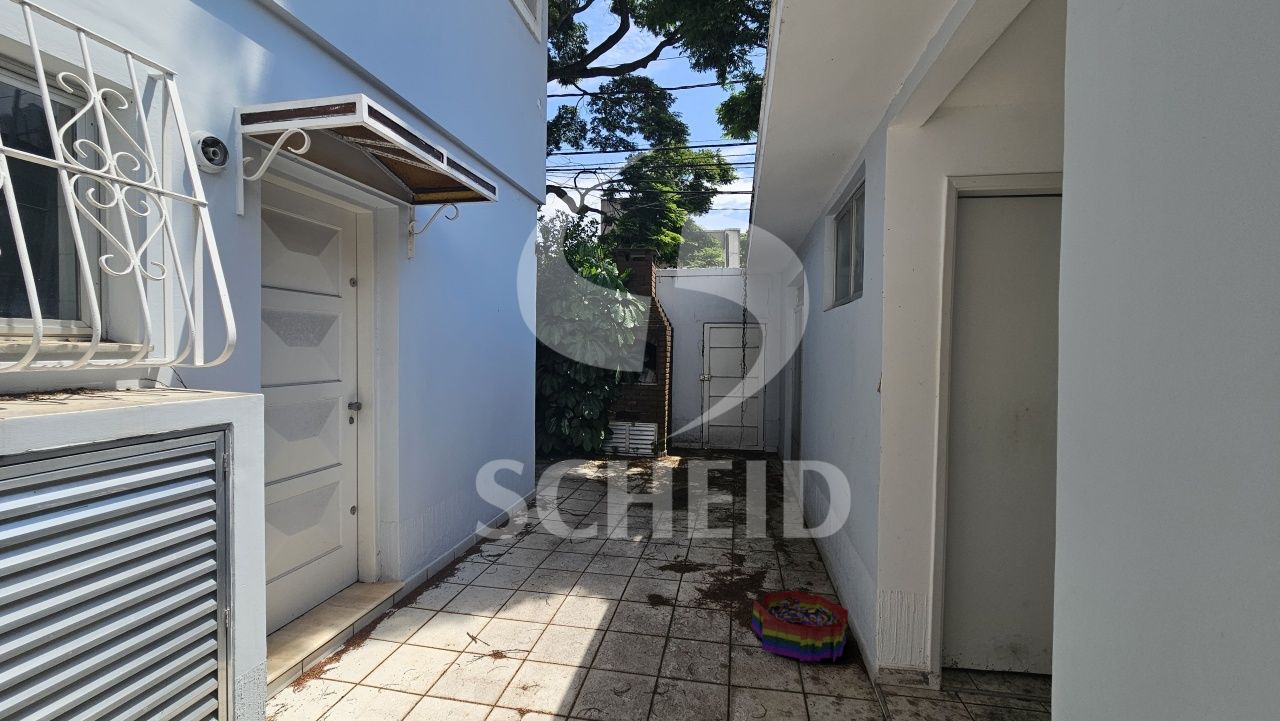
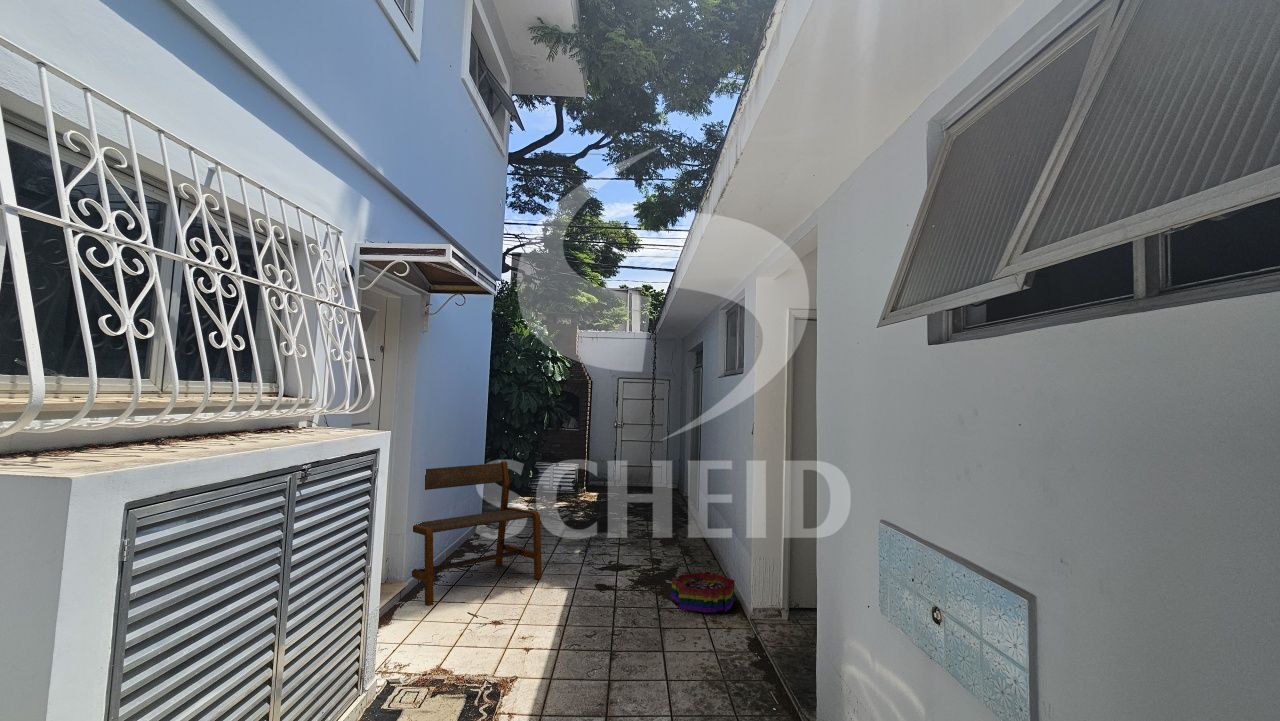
bench: none [398,424,581,617] -> present [412,461,542,606]

